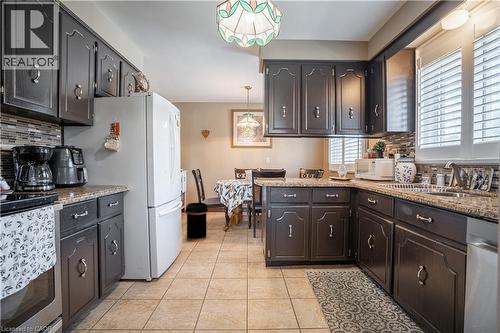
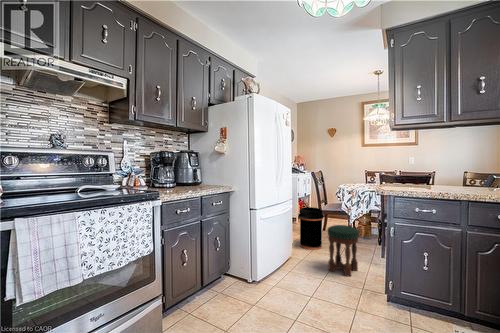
stool: none [217,215,242,256] -> present [328,225,359,276]

